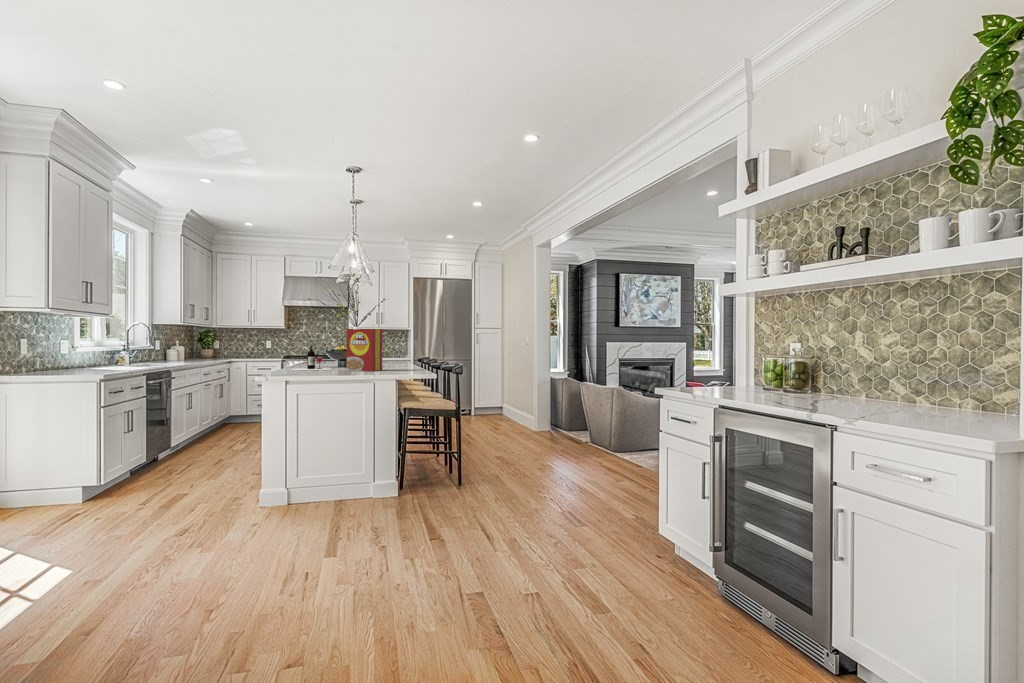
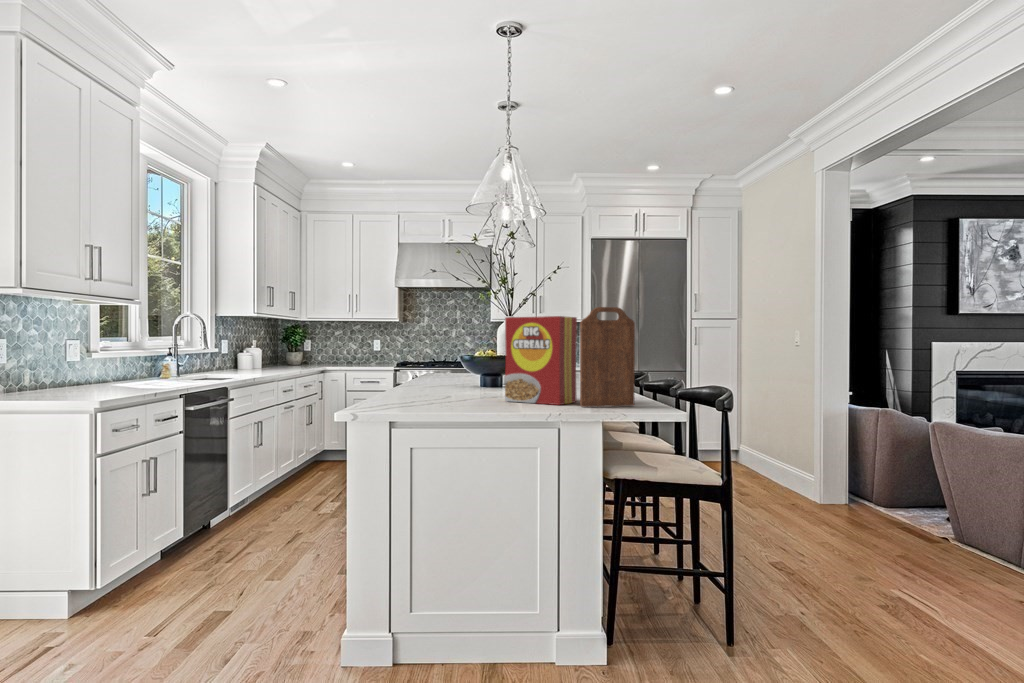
cutting board: none [382,325,408,371] -> present [580,307,635,407]
wine bottle: present [292,345,332,371] -> none [402,349,480,399]

